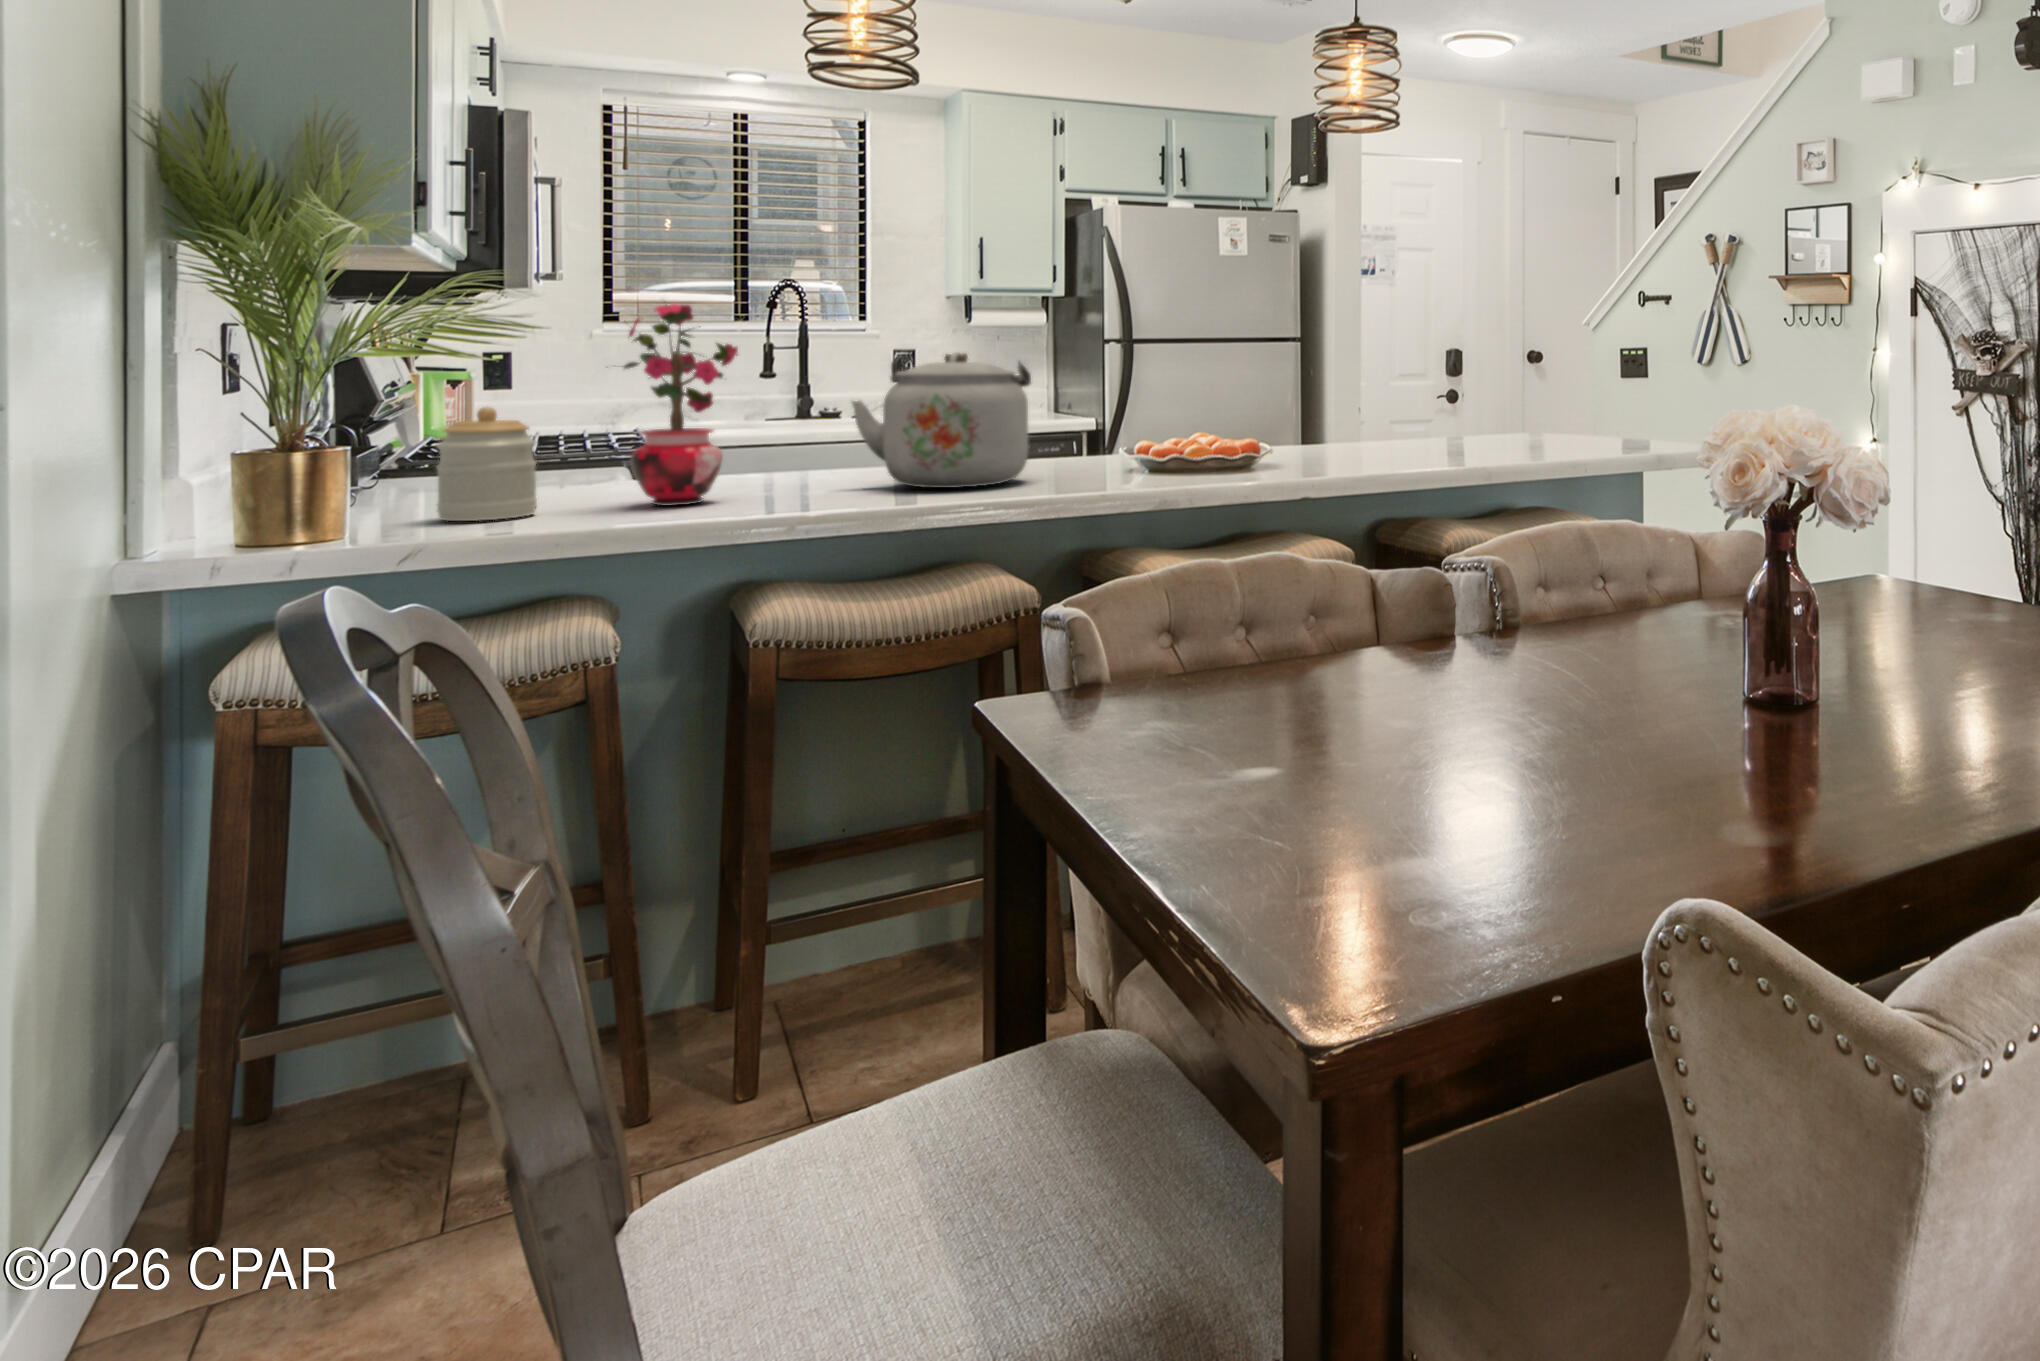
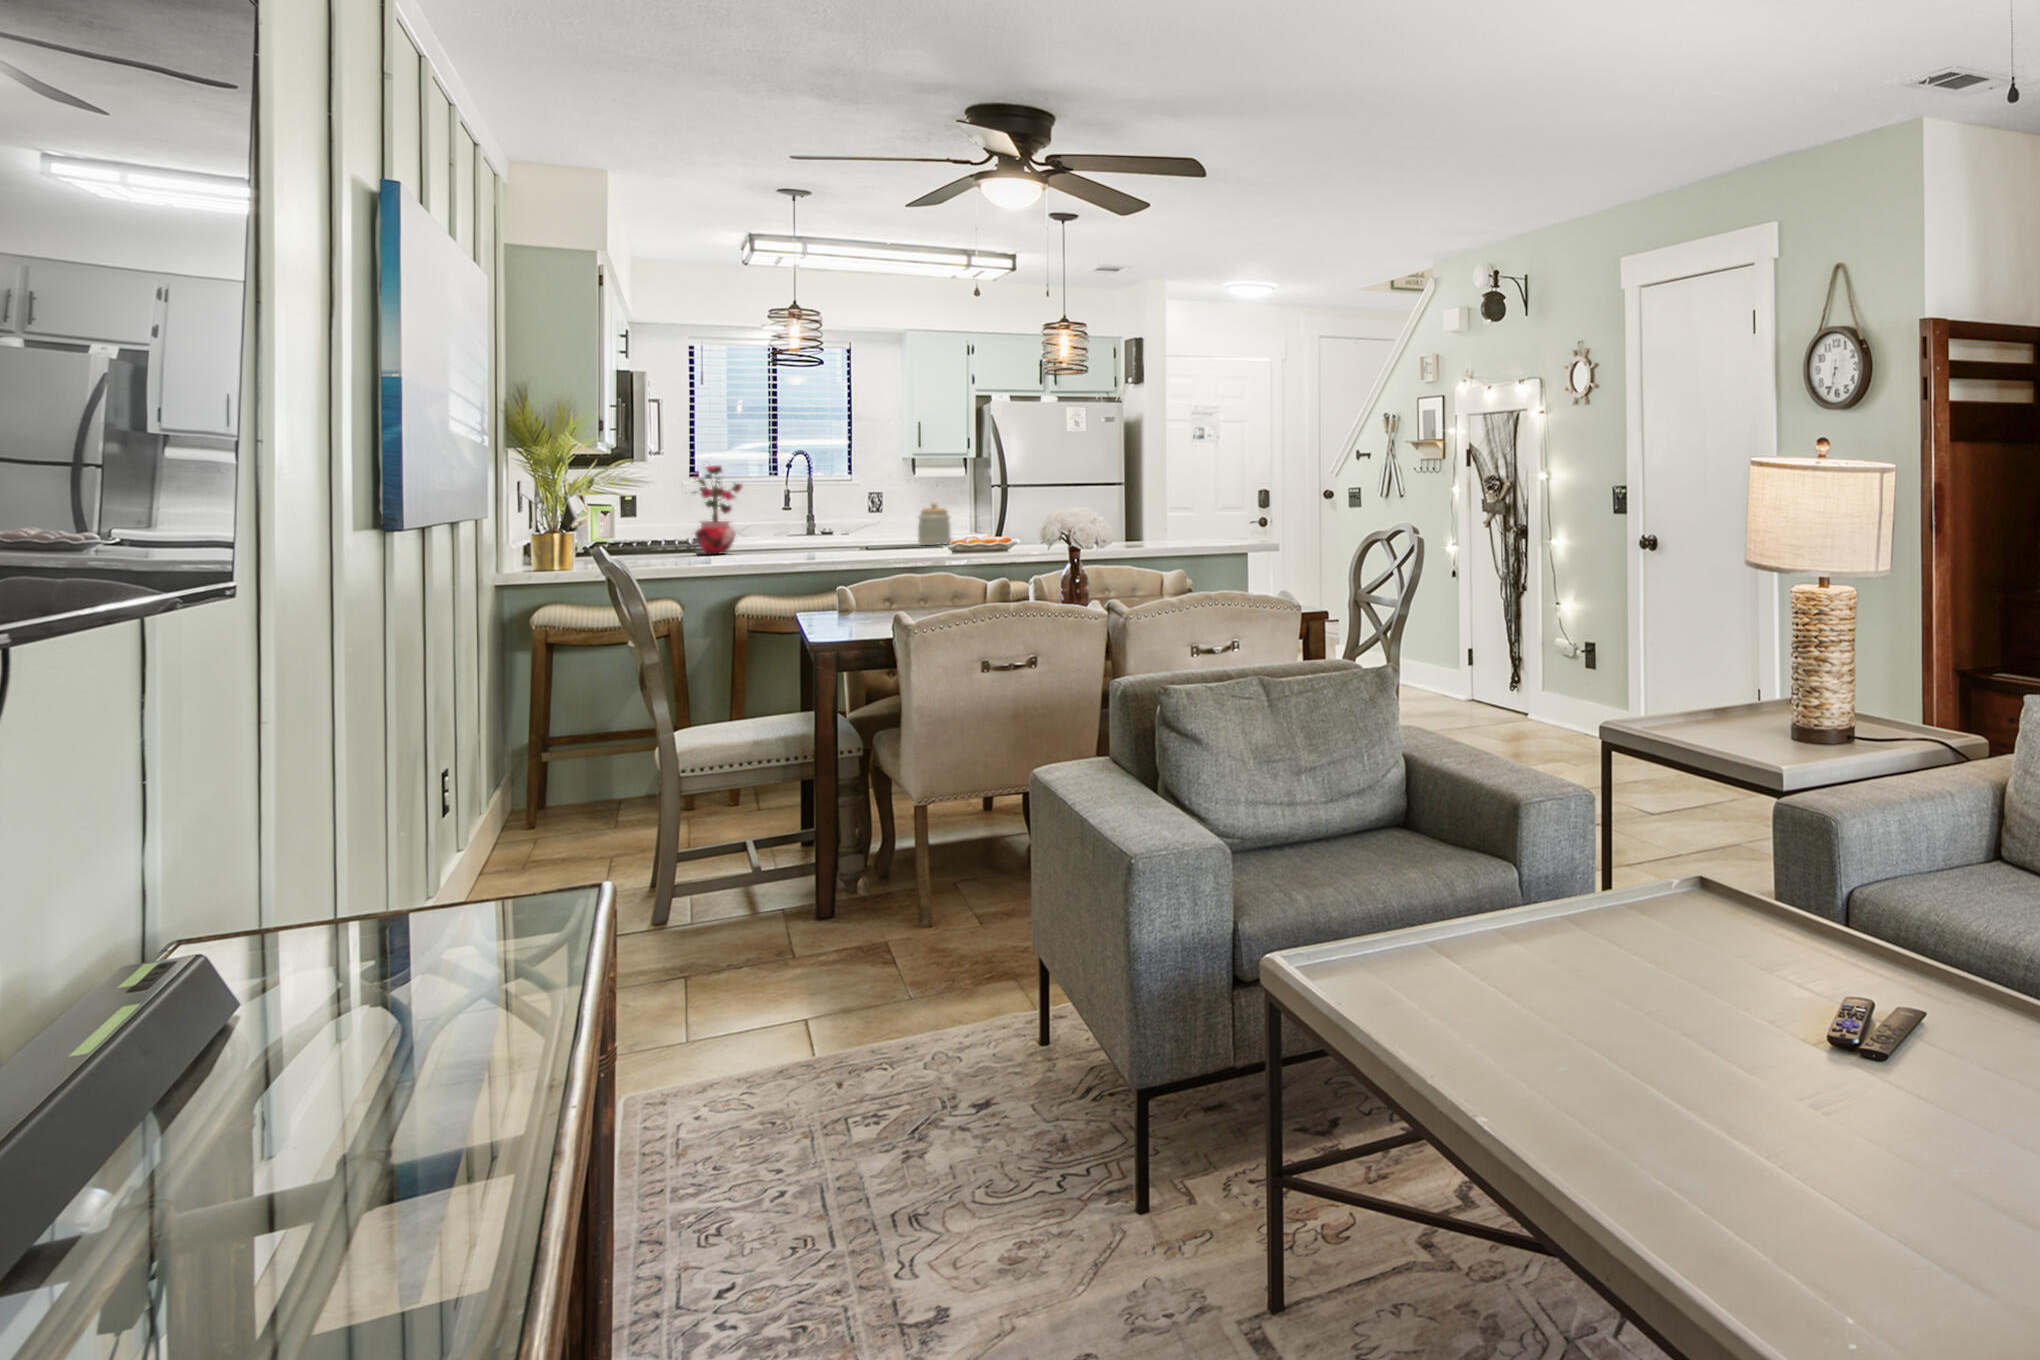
kettle: present [852,352,1031,488] -> none [795,487,886,549]
jar: present [437,407,537,521] -> present [918,503,951,545]

